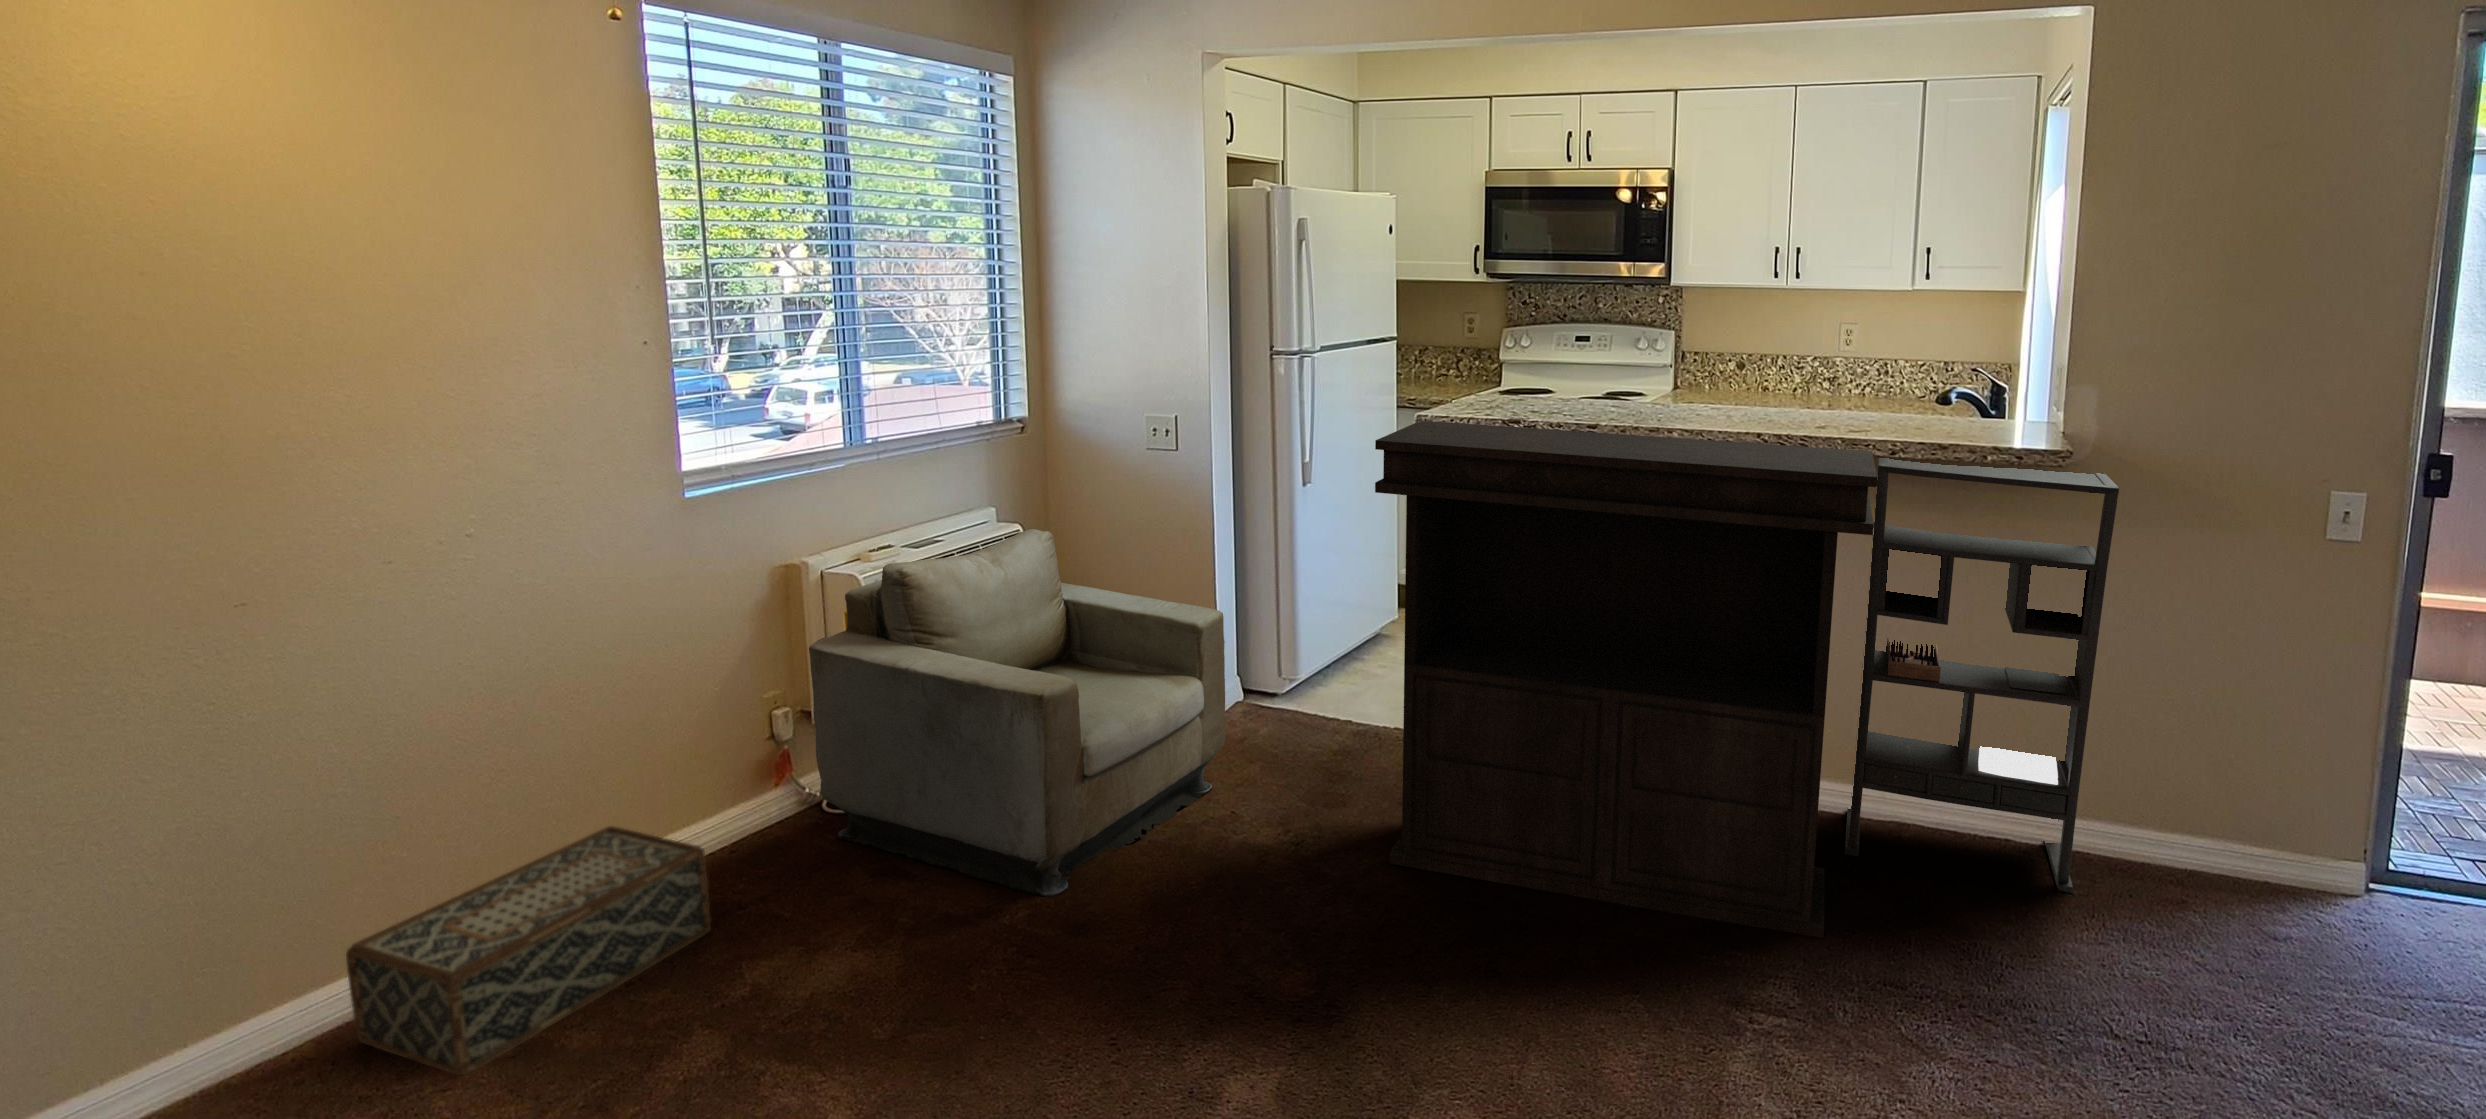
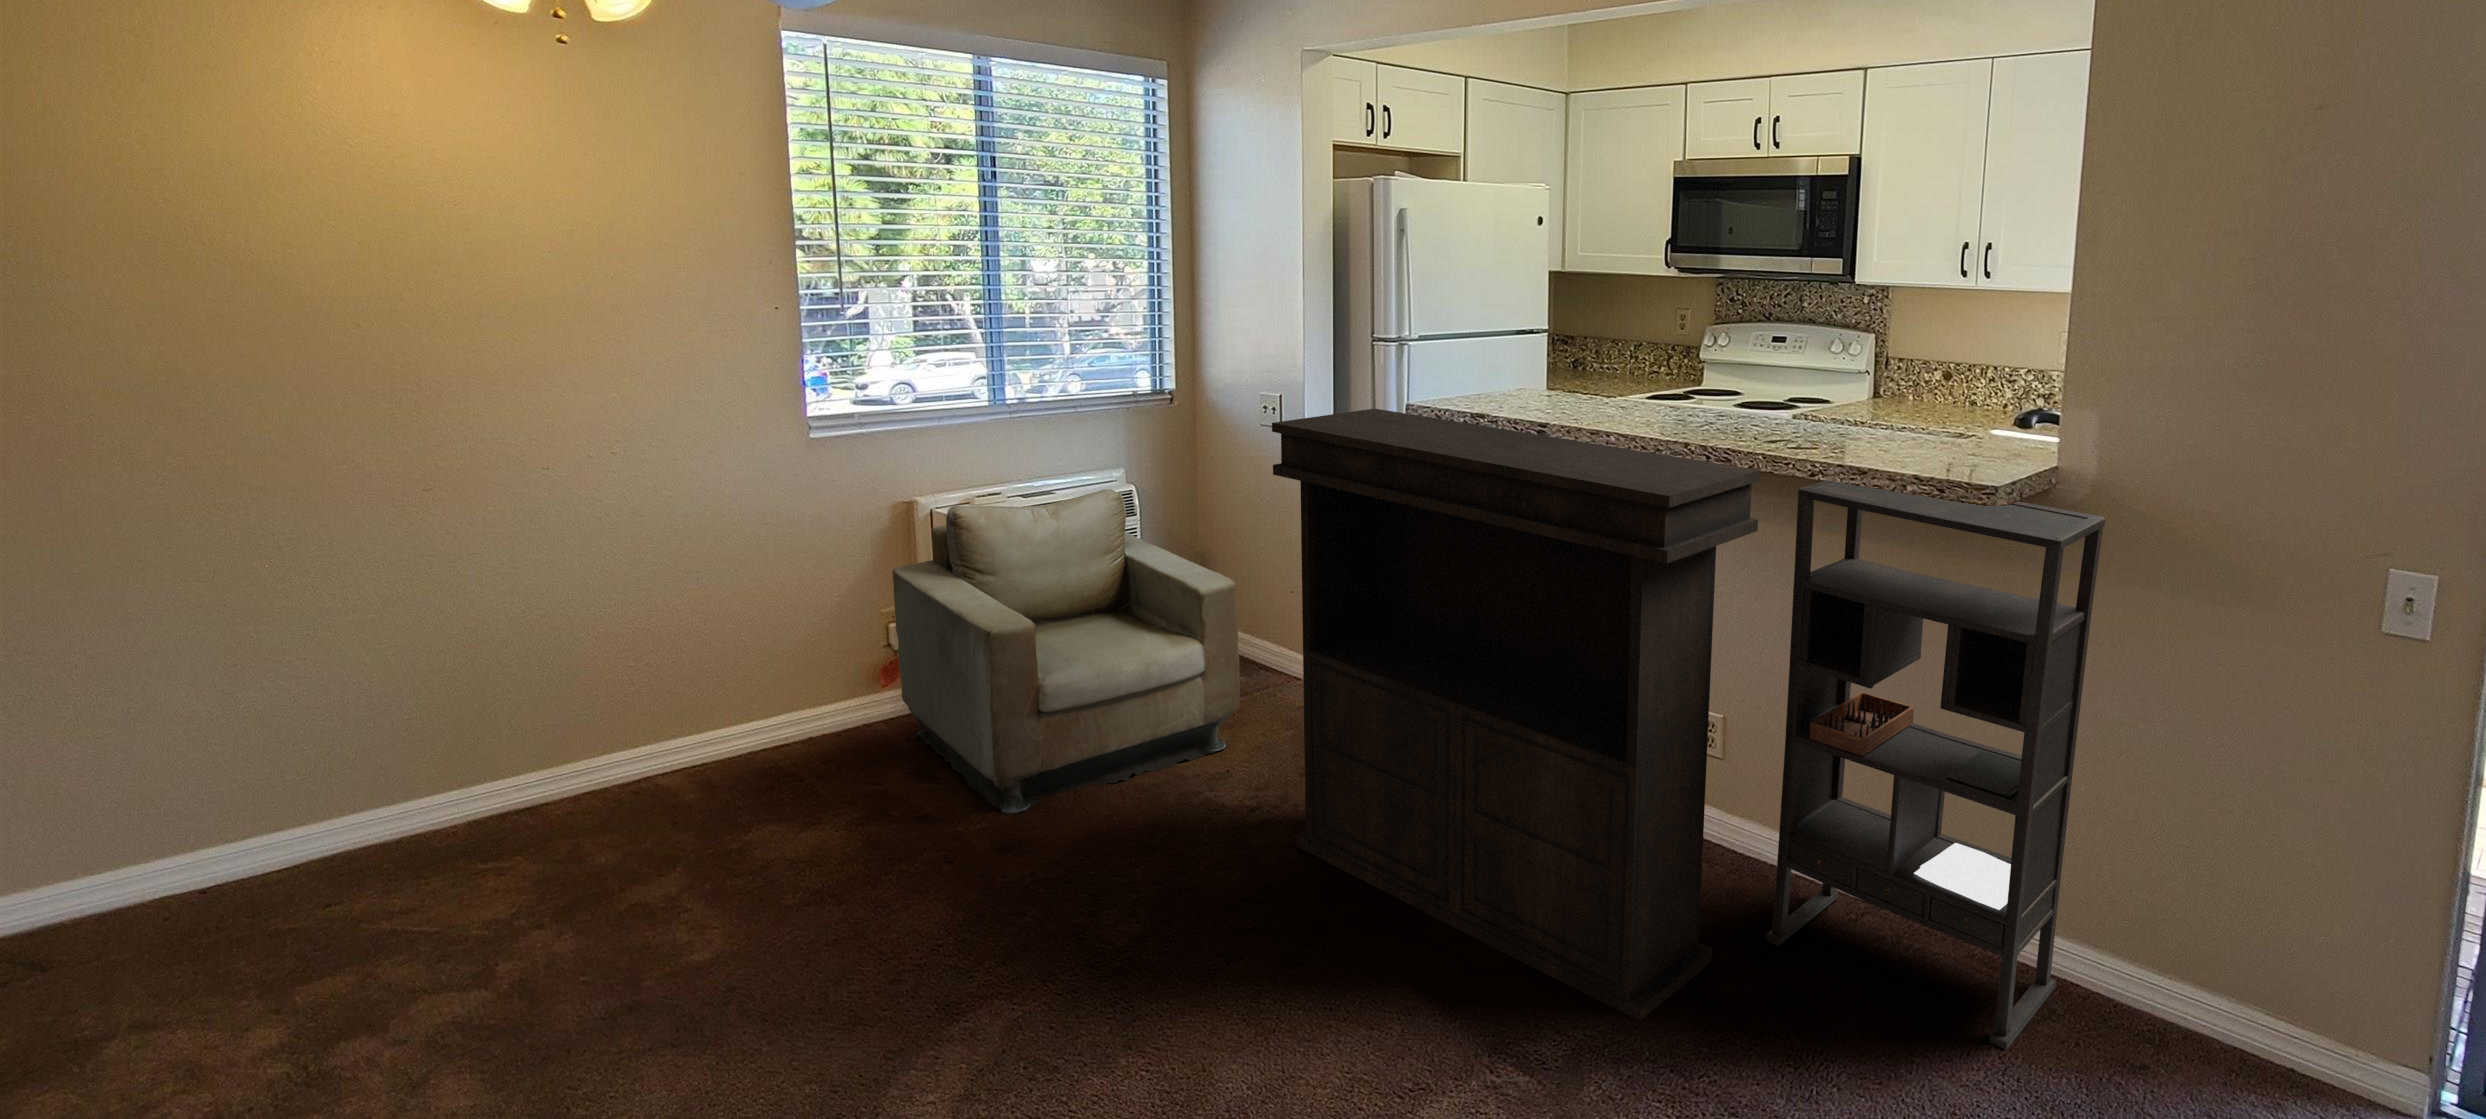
woven basket: present [346,826,711,1076] -> none [499,692,767,856]

